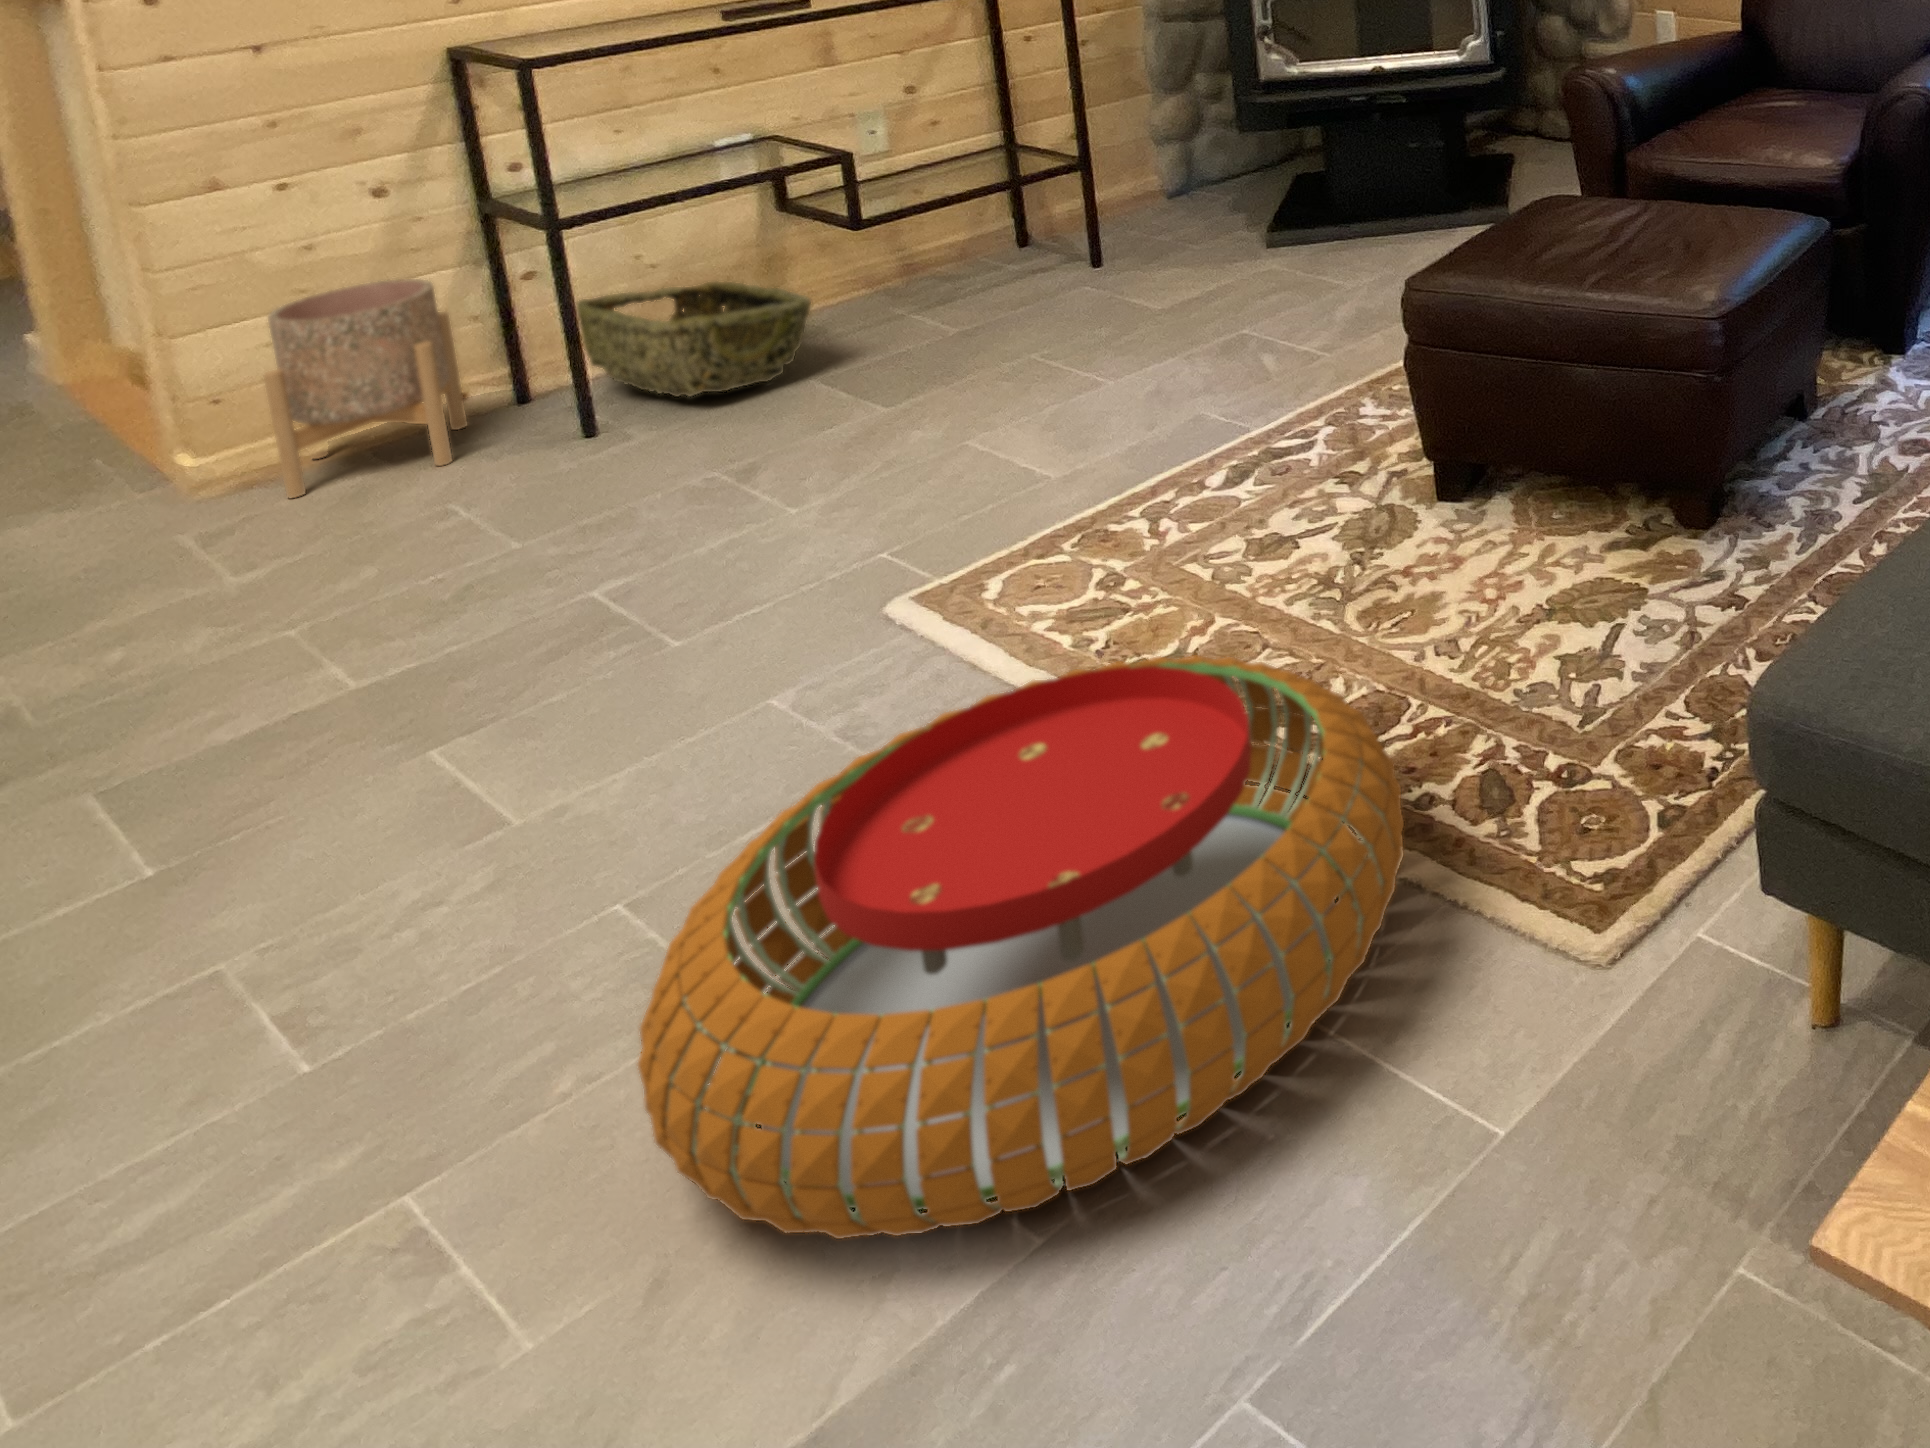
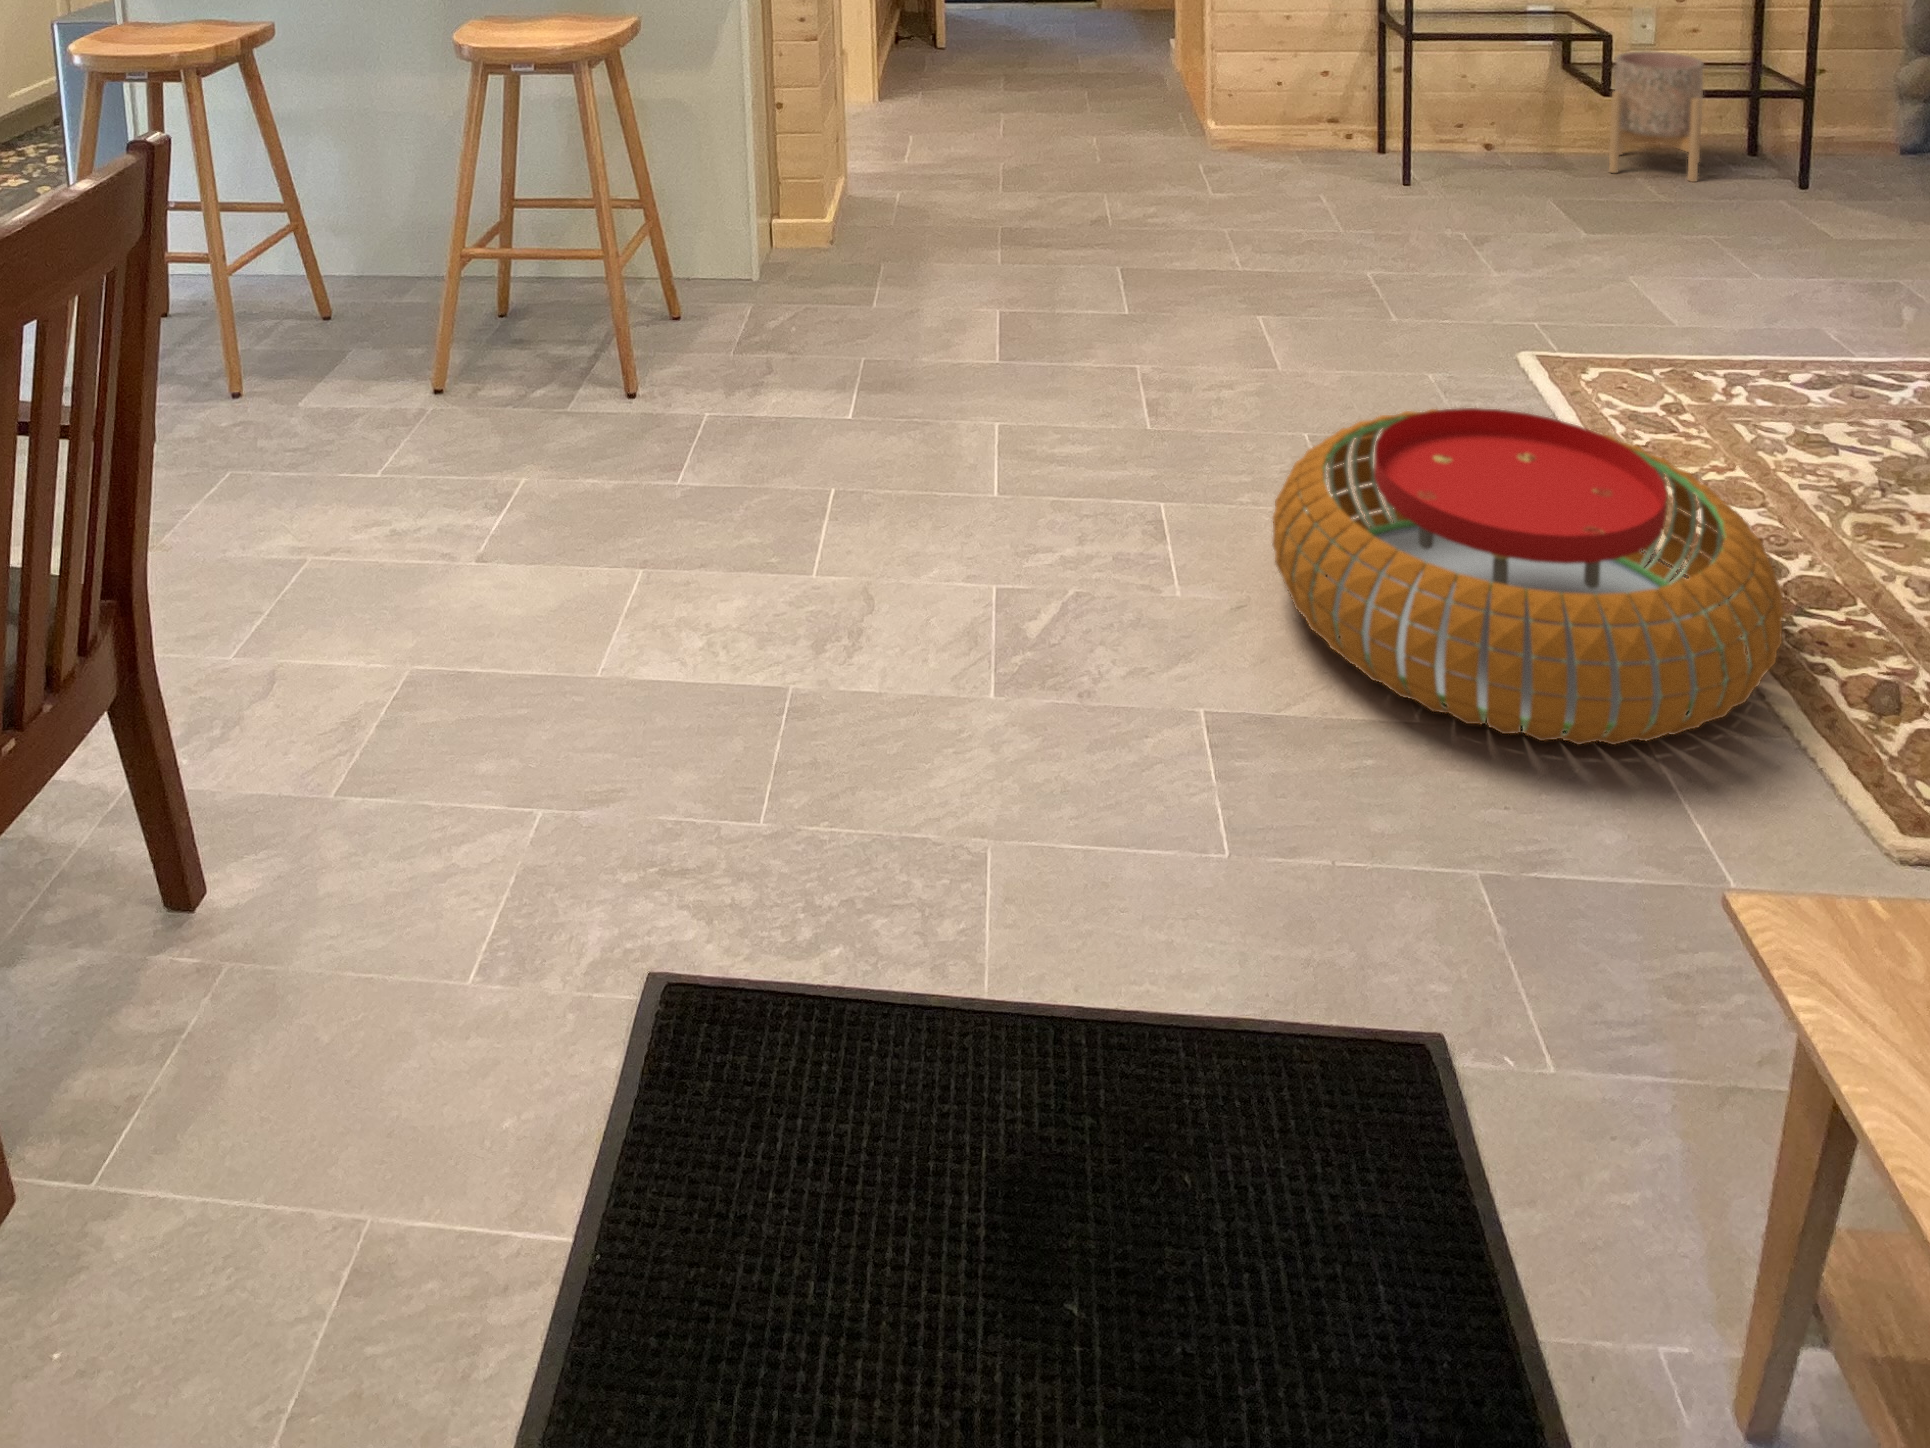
planter: present [263,279,467,498] -> present [1609,51,1703,182]
woven basket: present [577,282,811,396] -> none [1422,94,1561,187]

